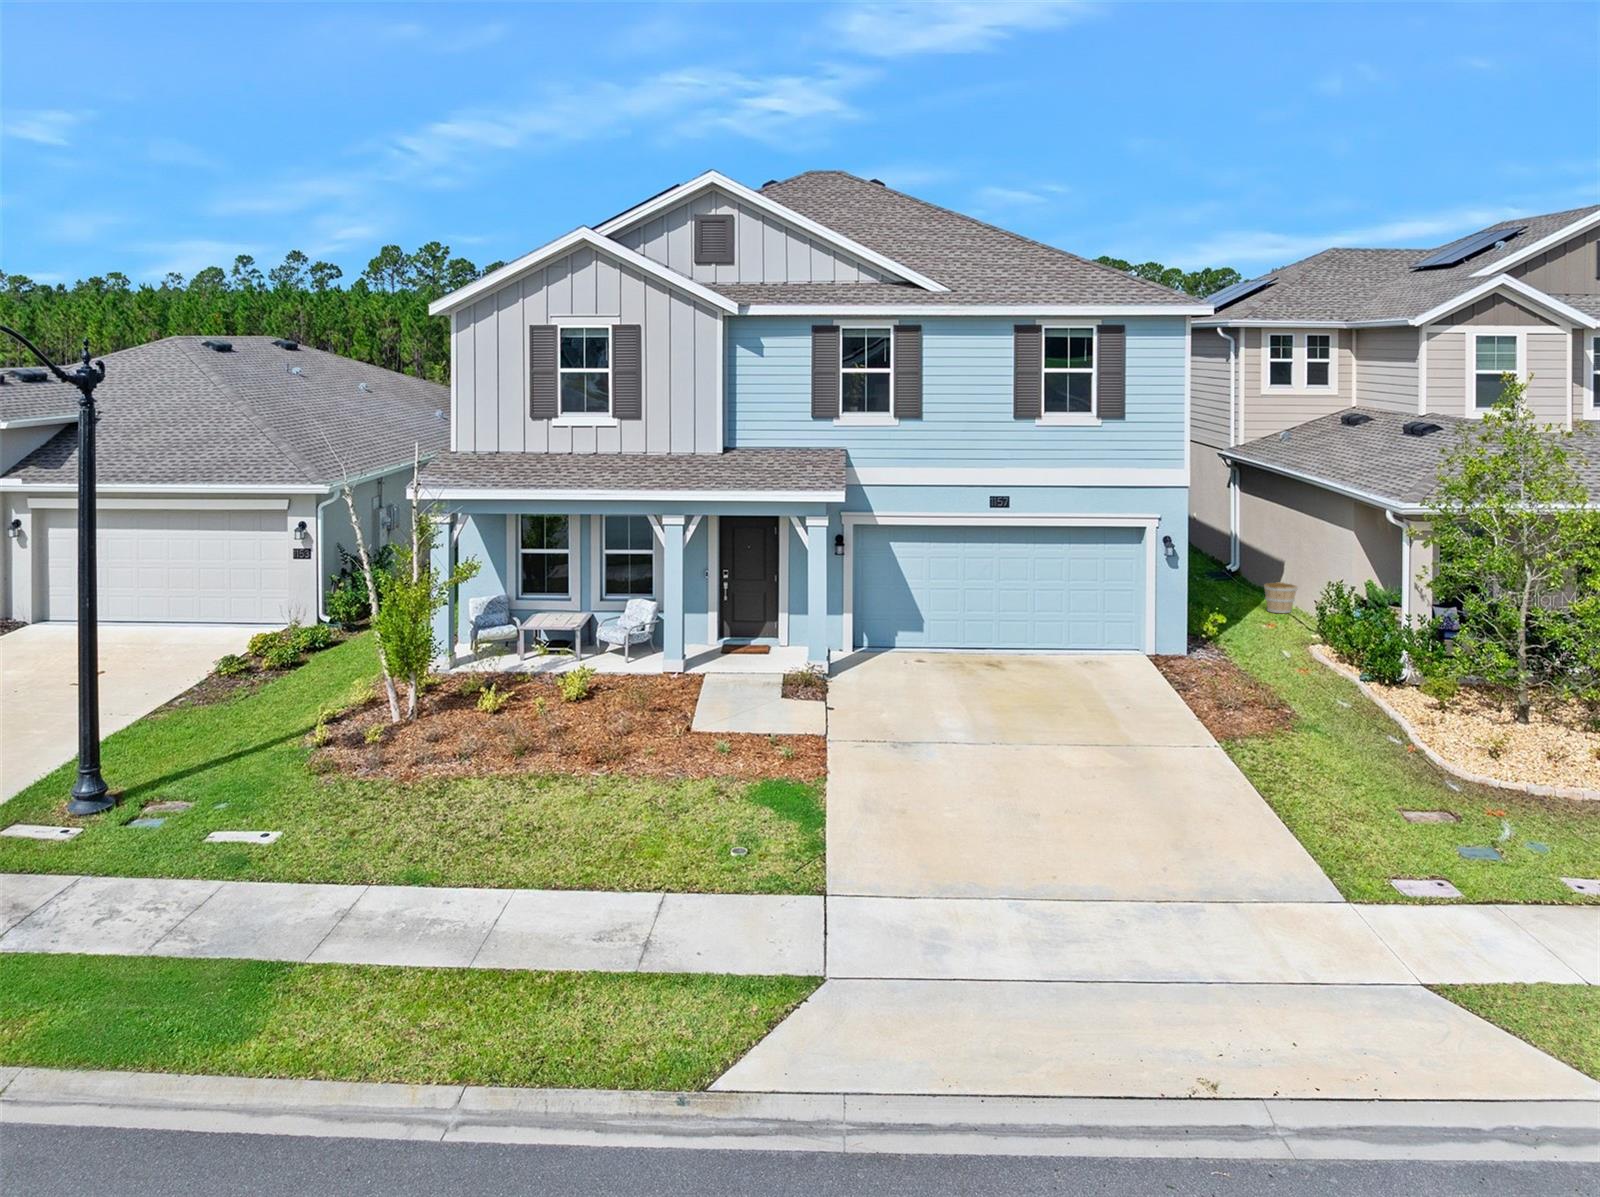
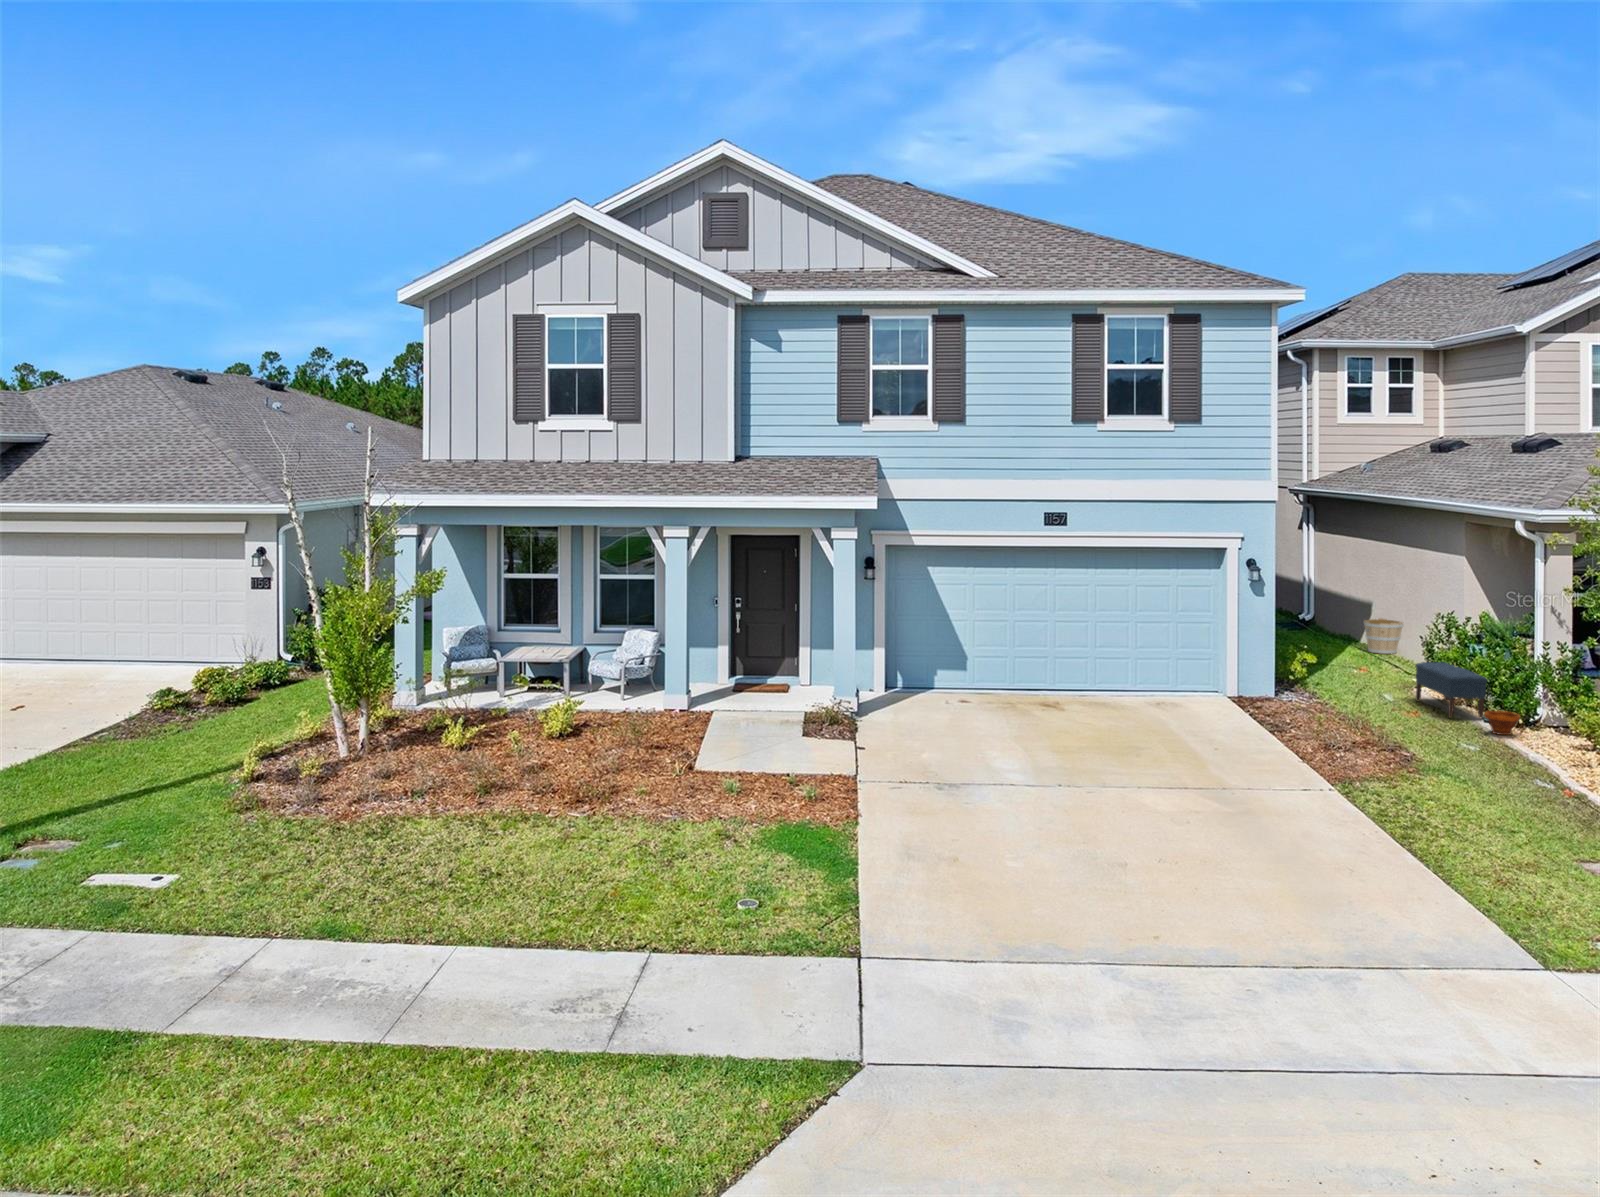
bench: none [1298,628,1354,678] -> present [1416,662,1487,718]
planter: none [1349,673,1378,694] -> present [1484,711,1520,735]

